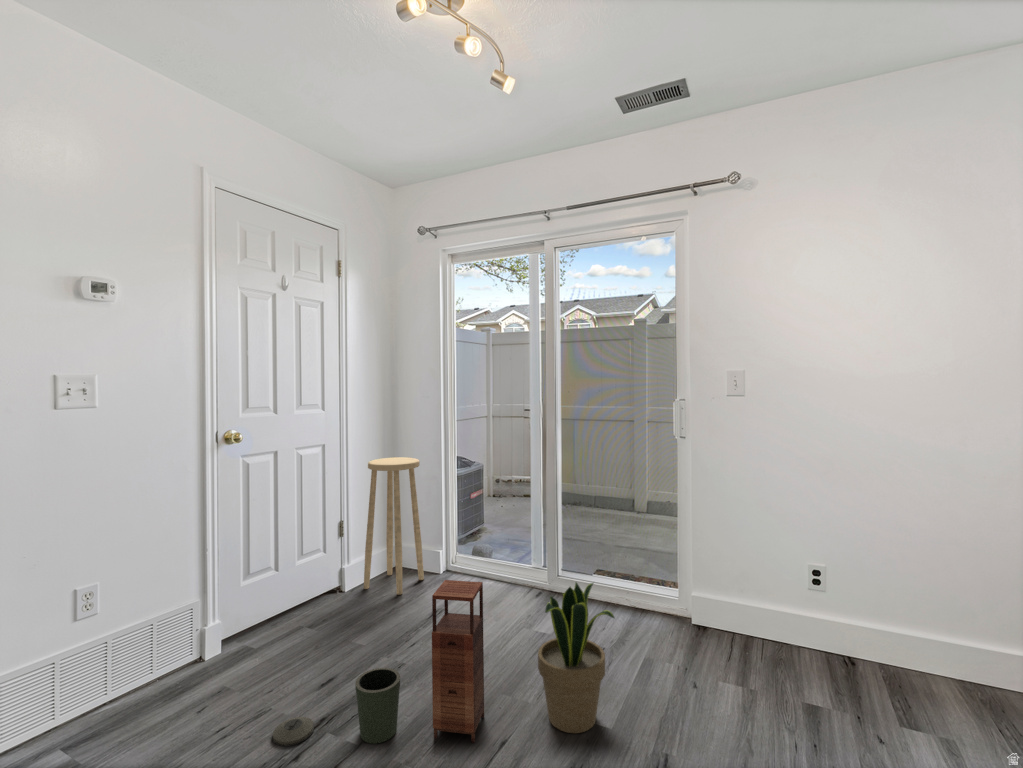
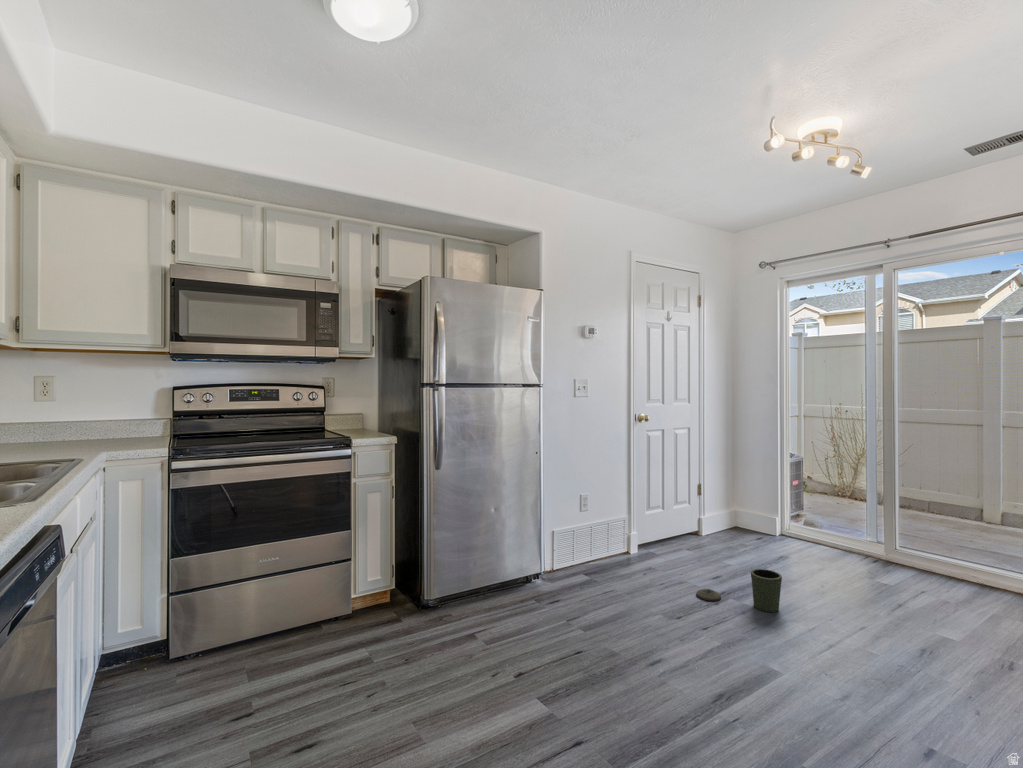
stool: present [364,457,424,595] -> none [716,441,763,542]
storage cabinet: present [432,580,484,743] -> none [808,519,844,626]
potted plant: present [538,582,614,733] -> none [891,535,964,640]

